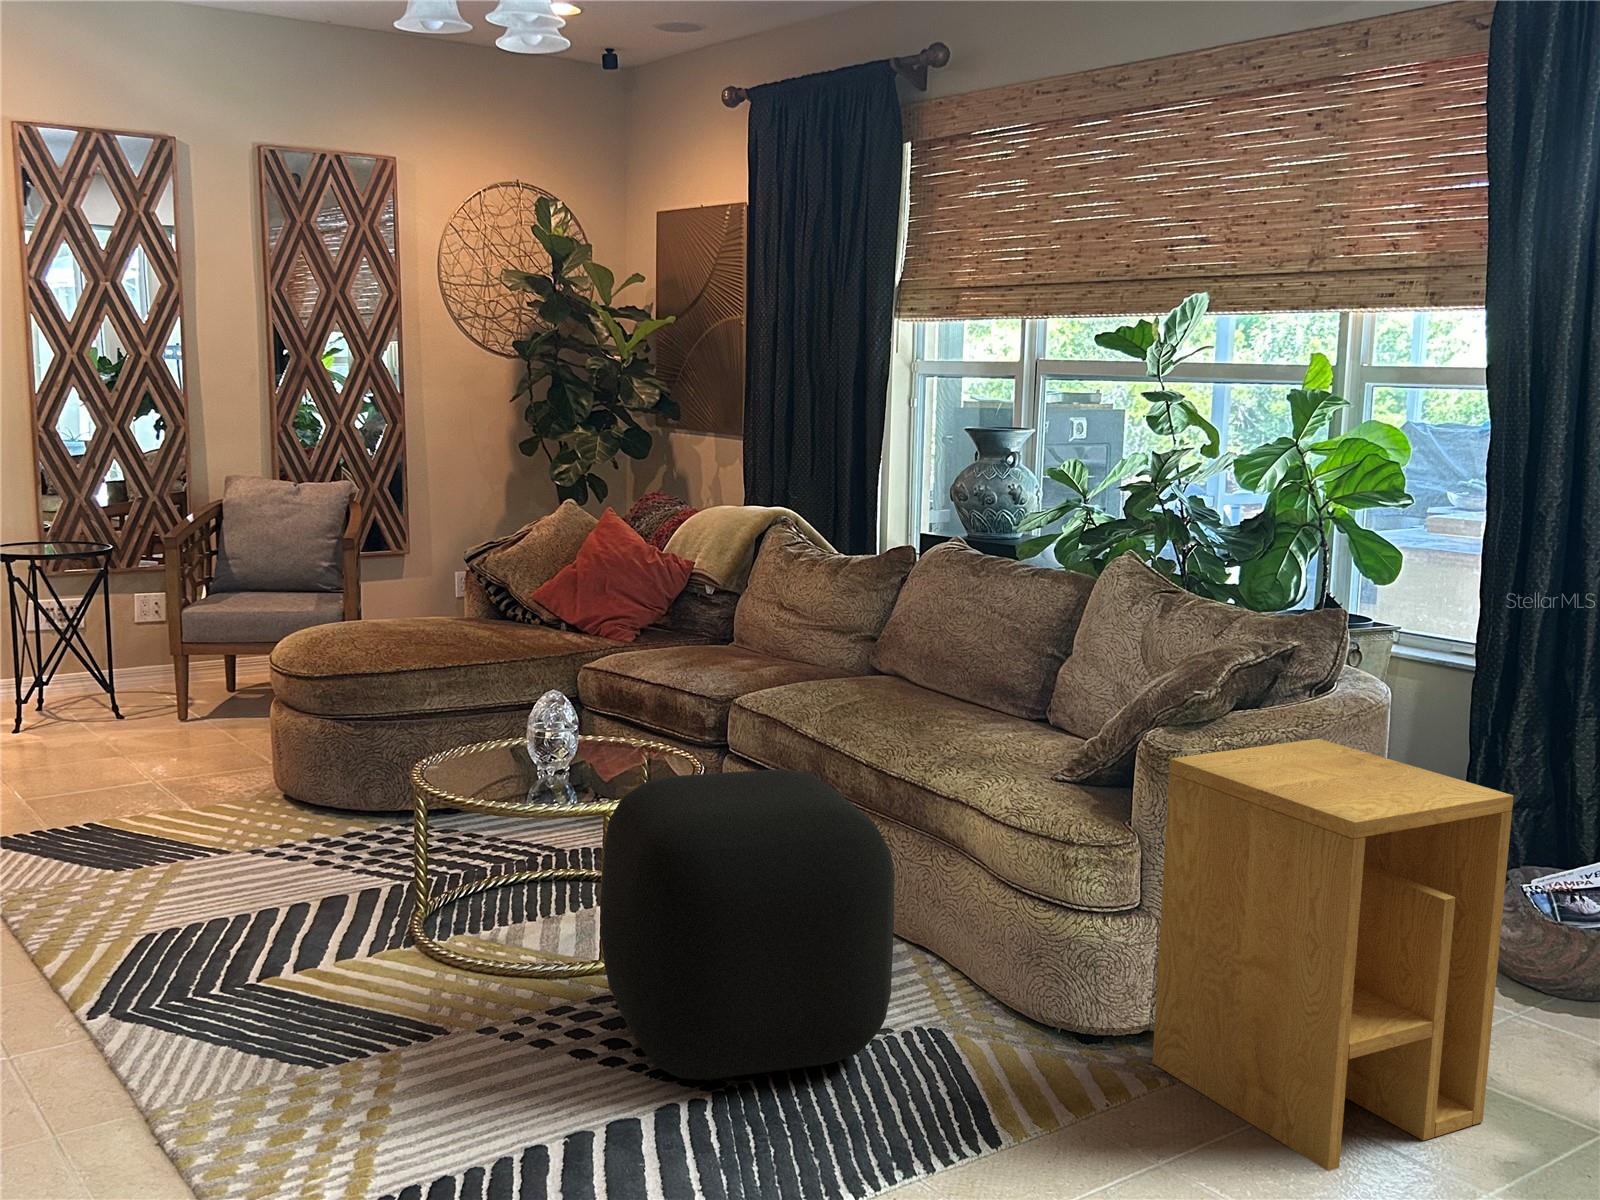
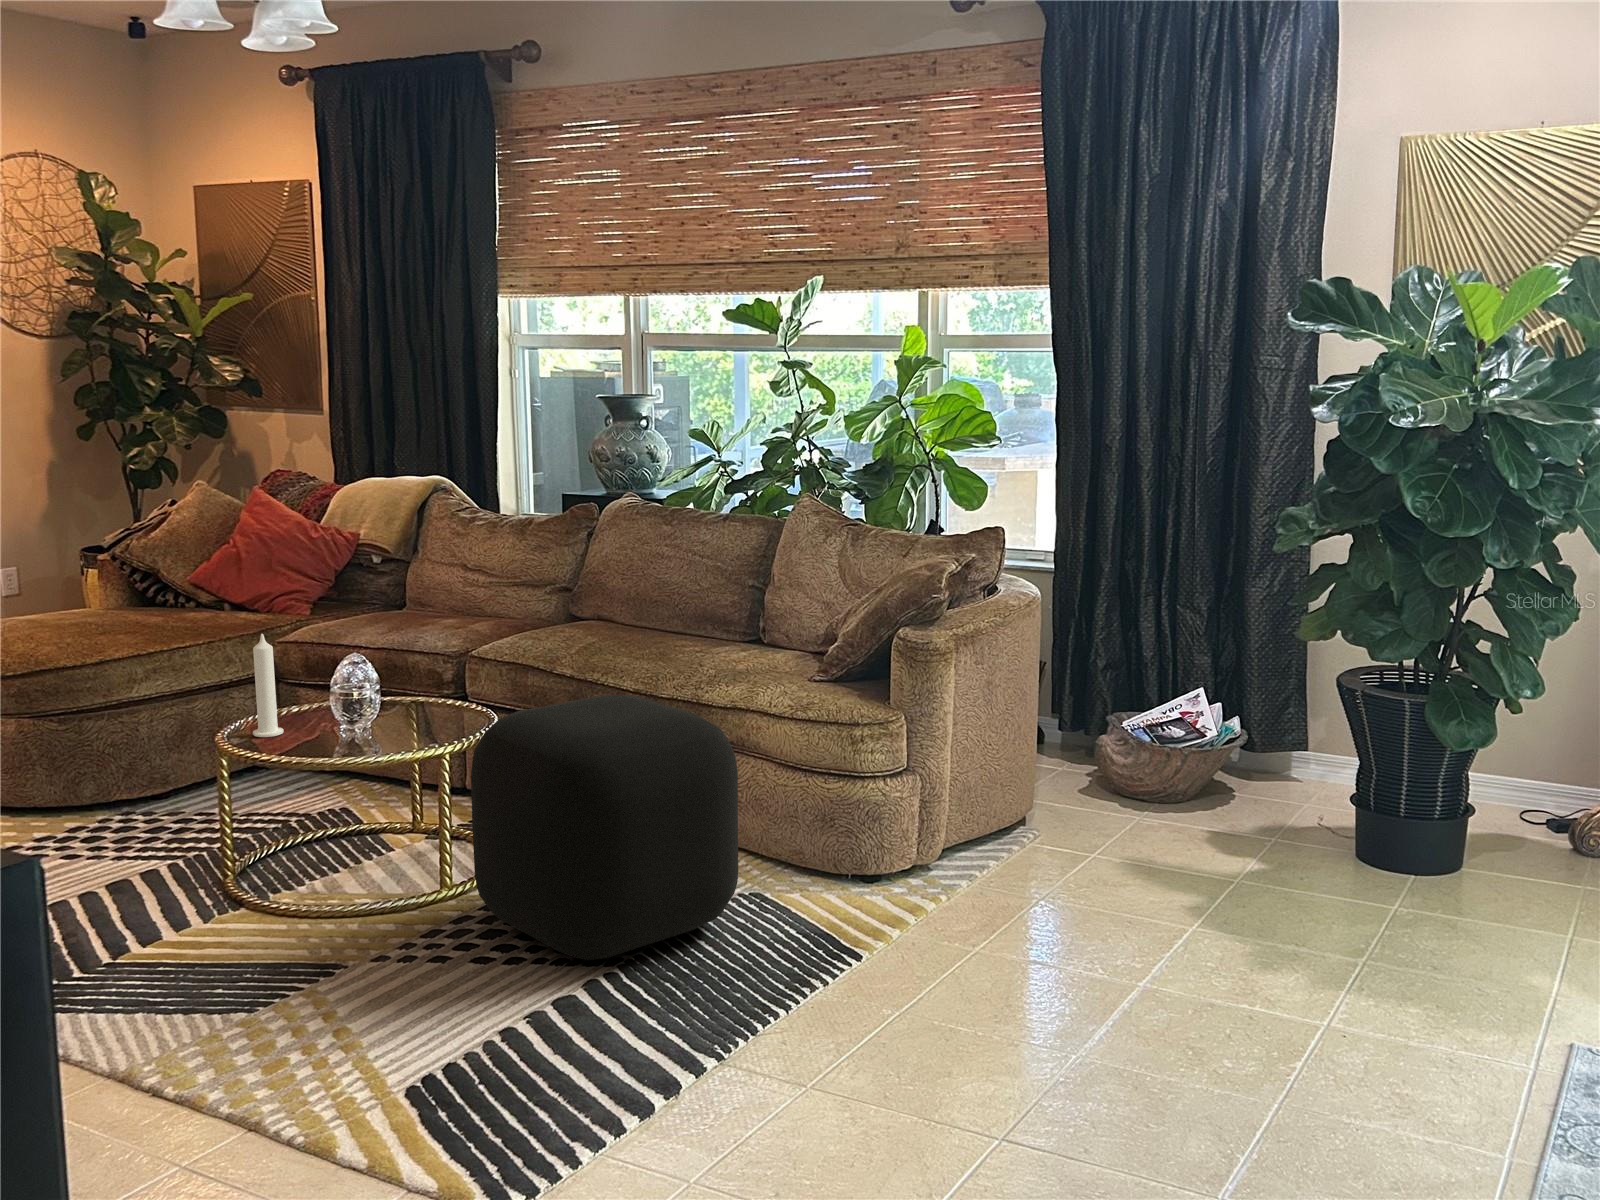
candle: none [460,660,491,768] -> present [253,634,283,737]
side table: present [1152,739,1513,1171] -> none [926,623,1170,930]

